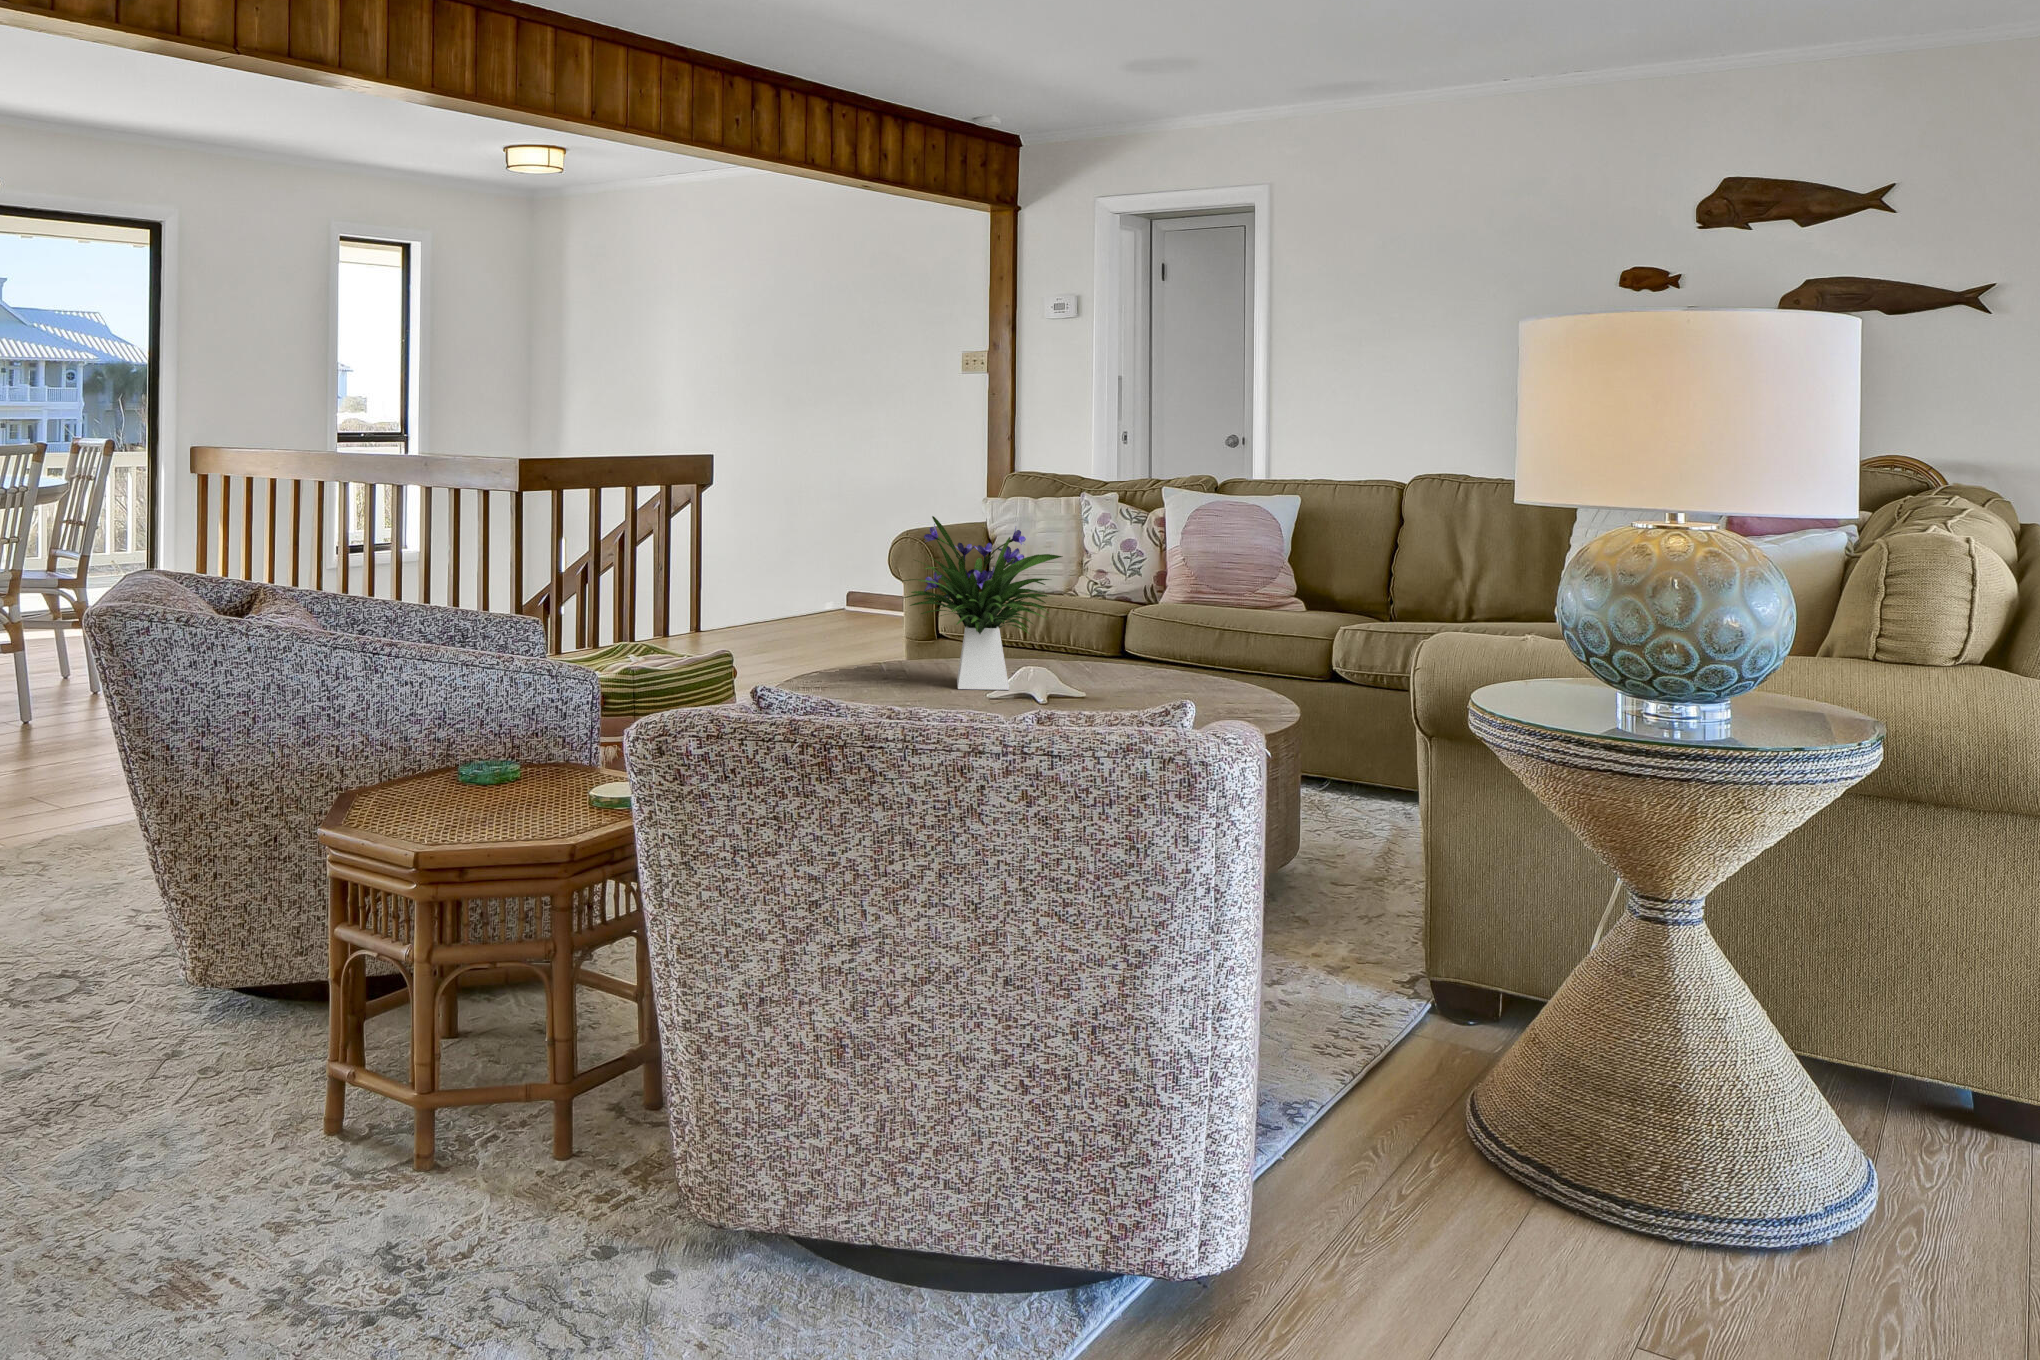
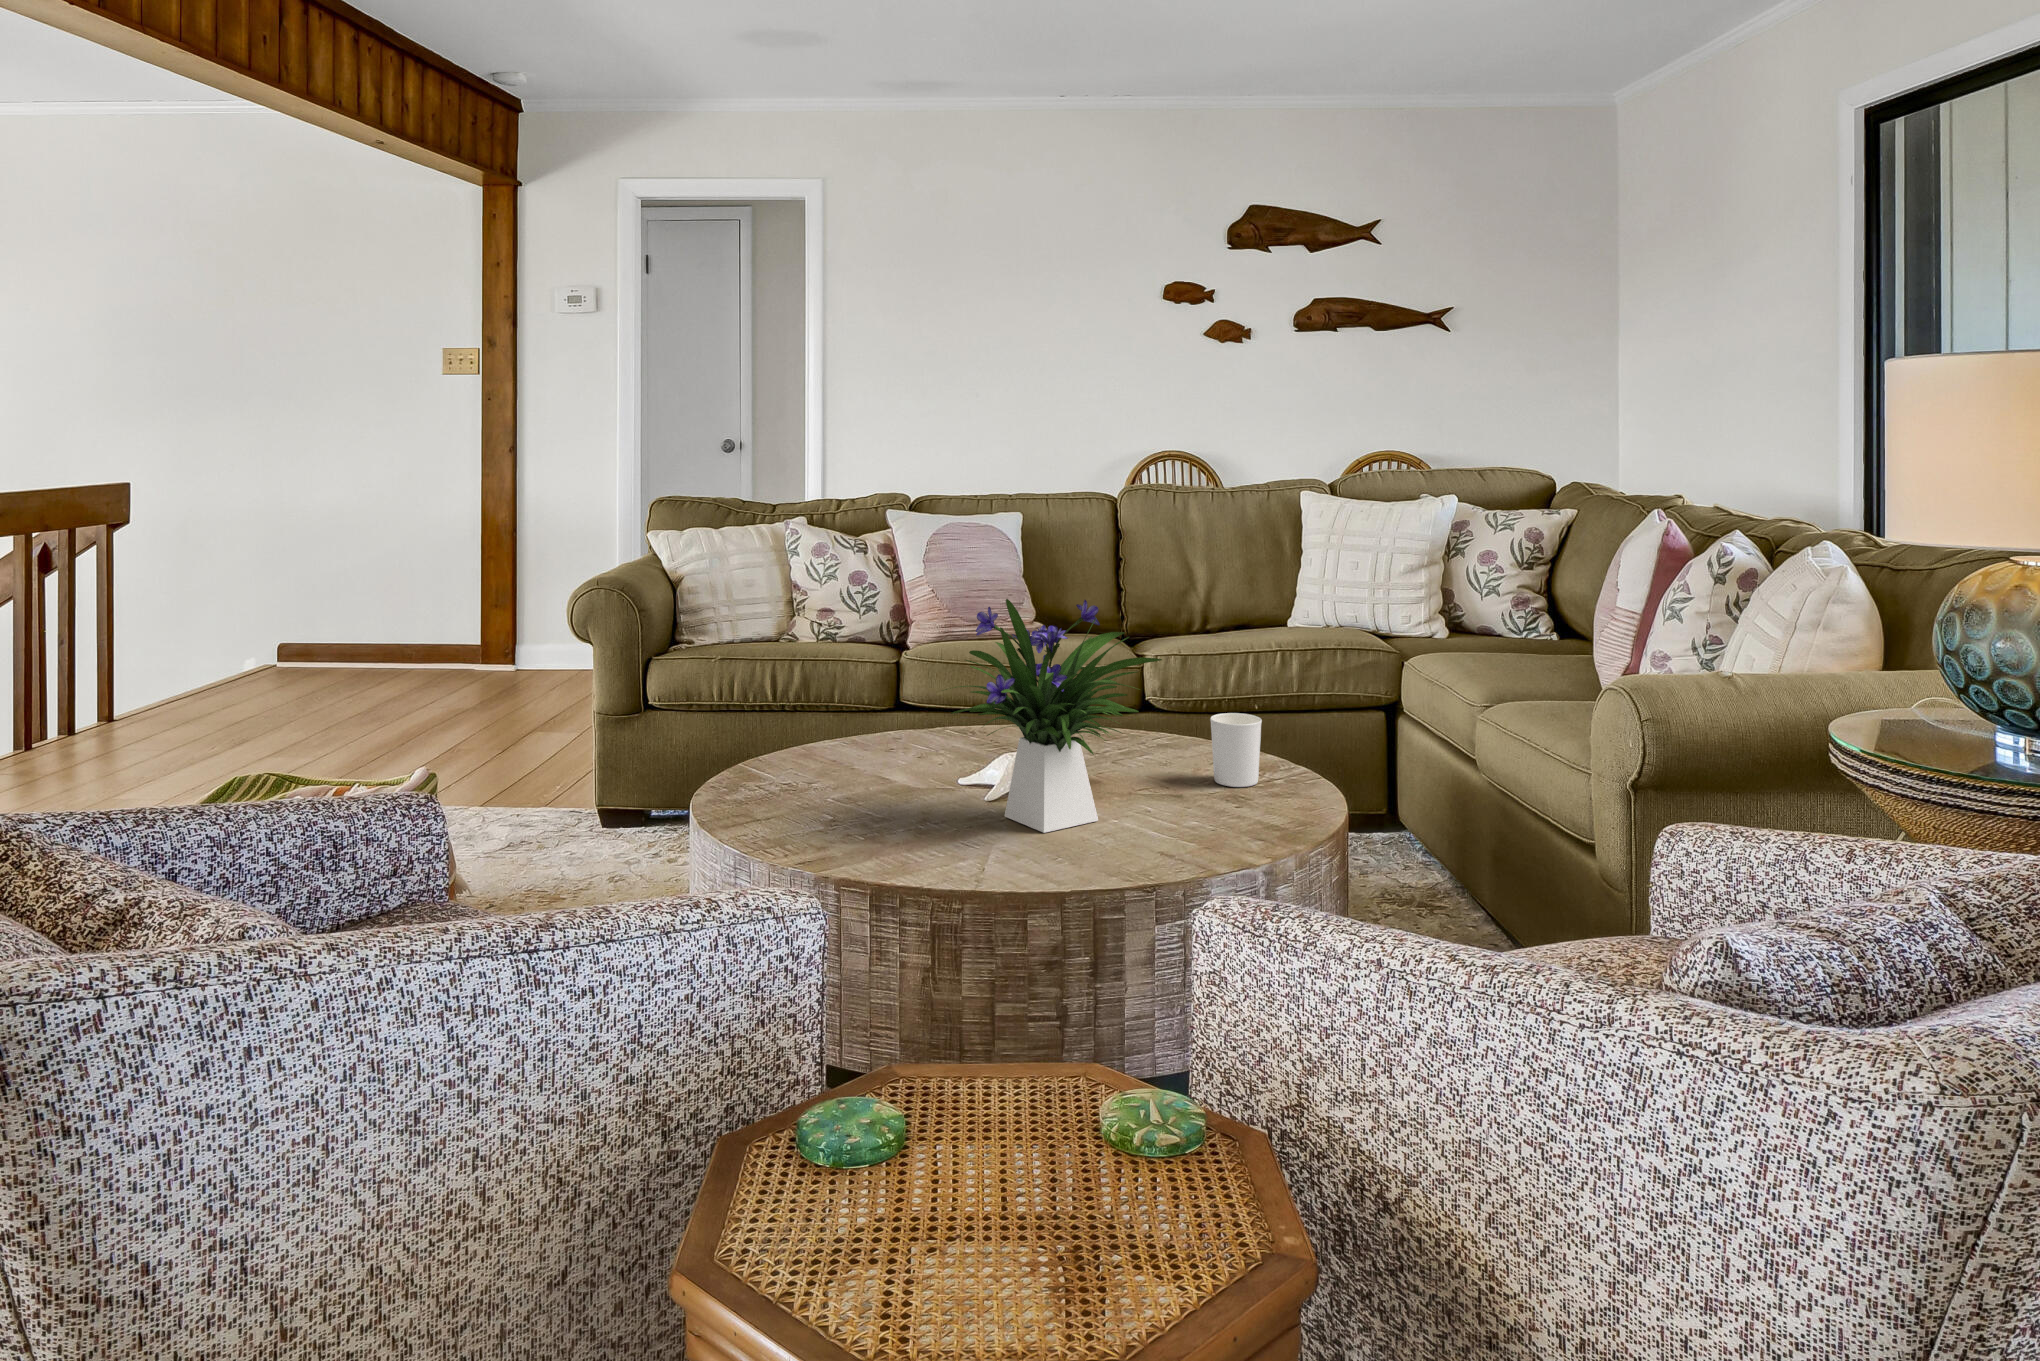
candle holder: none [1148,635,1191,692] -> present [1210,713,1262,787]

